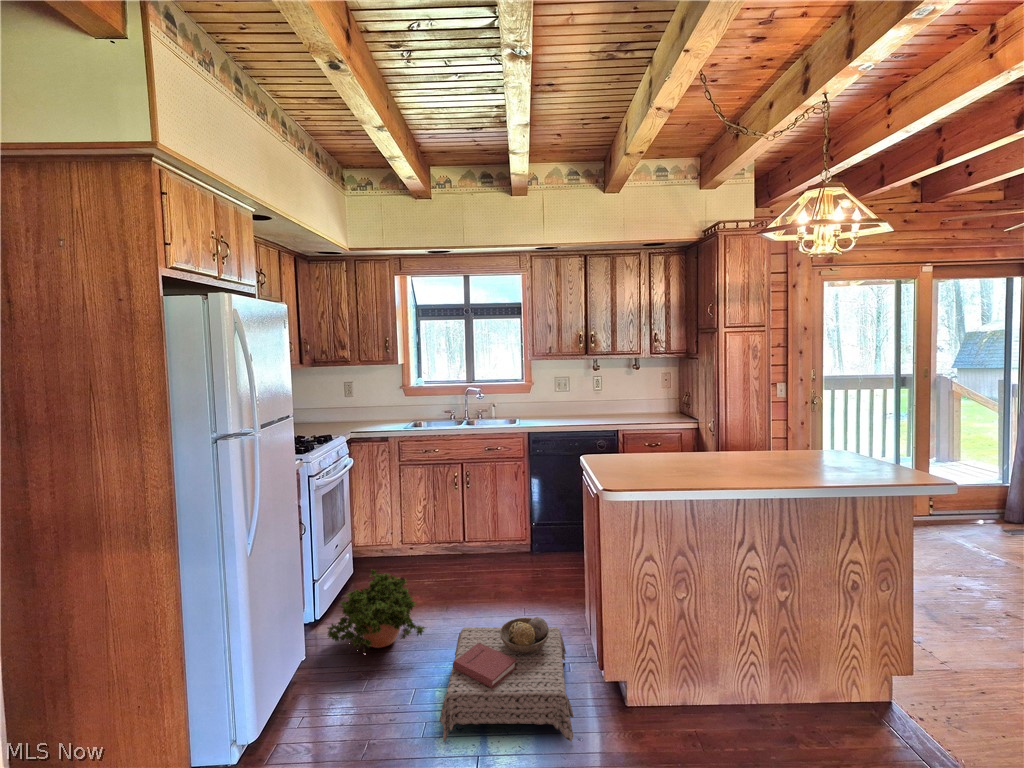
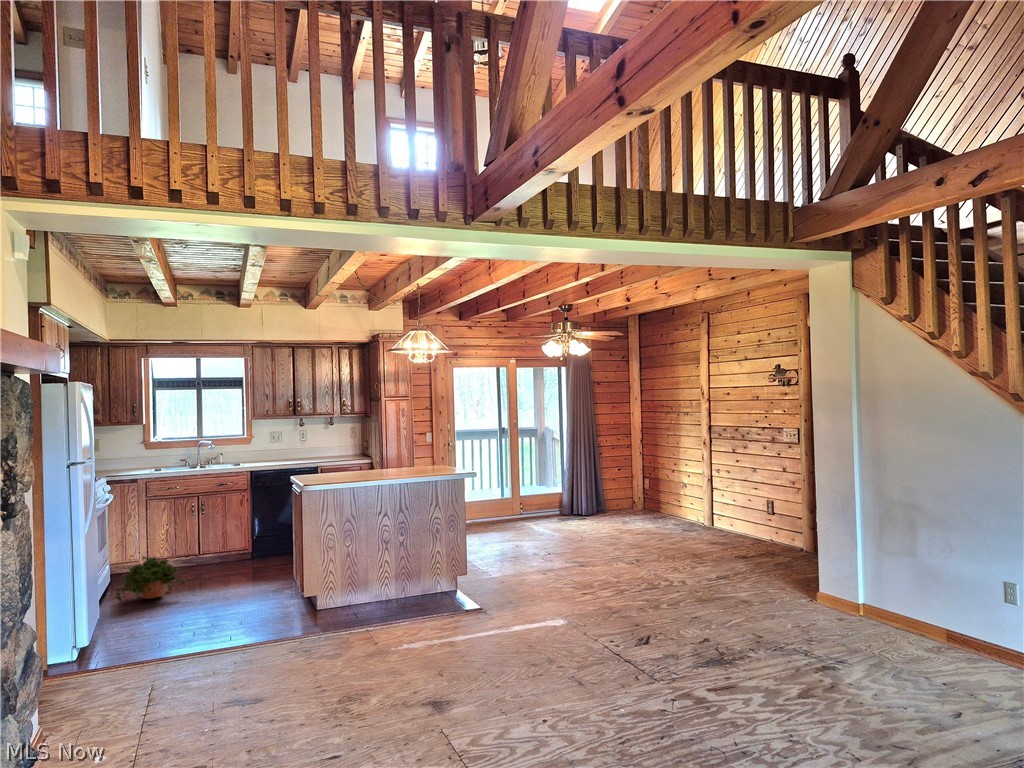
ottoman: present [440,617,574,742] -> none [205,557,280,615]

